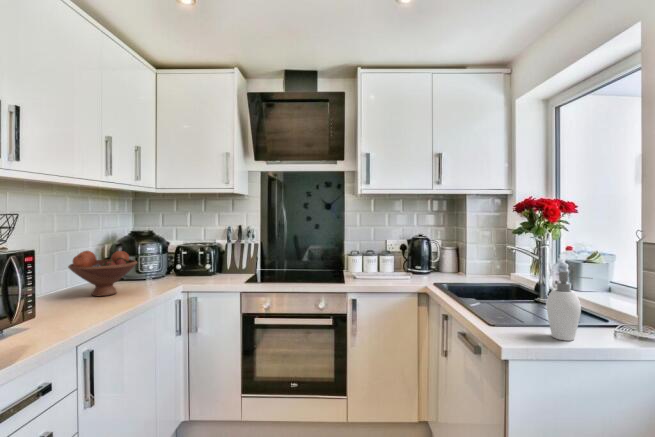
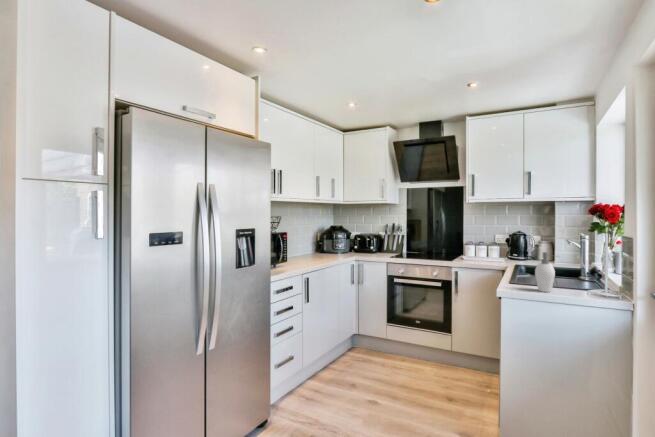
fruit bowl: present [68,251,137,296] -> none [303,235,333,258]

